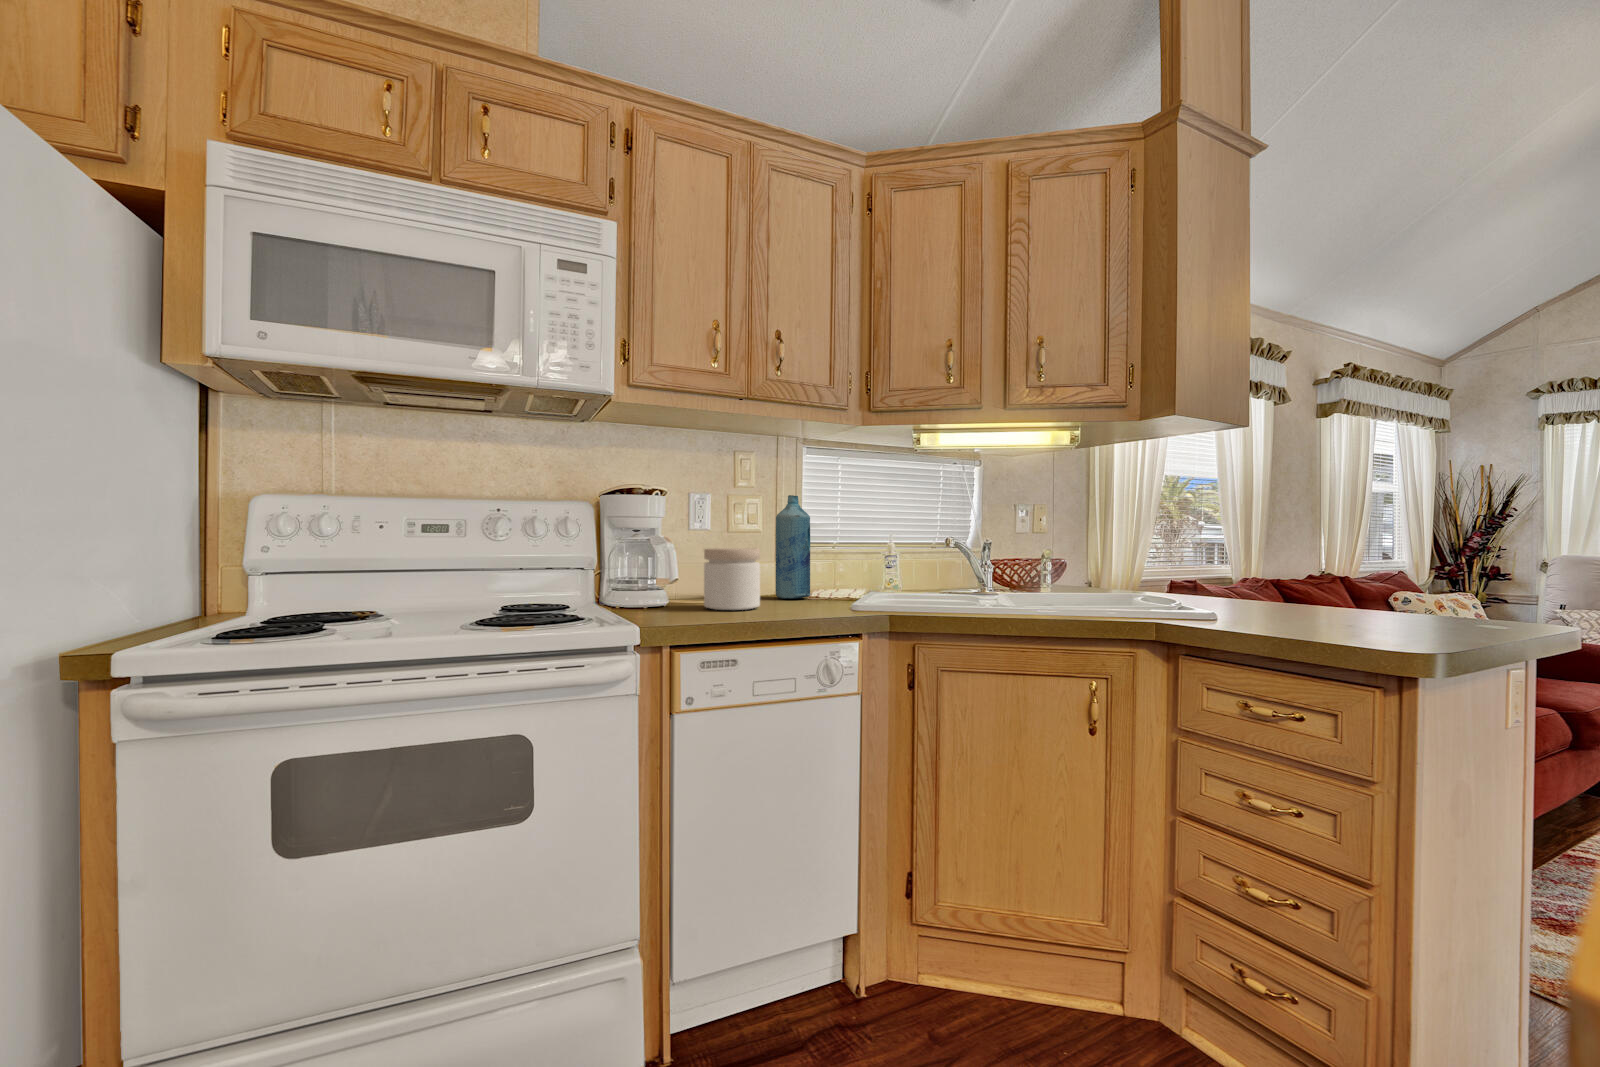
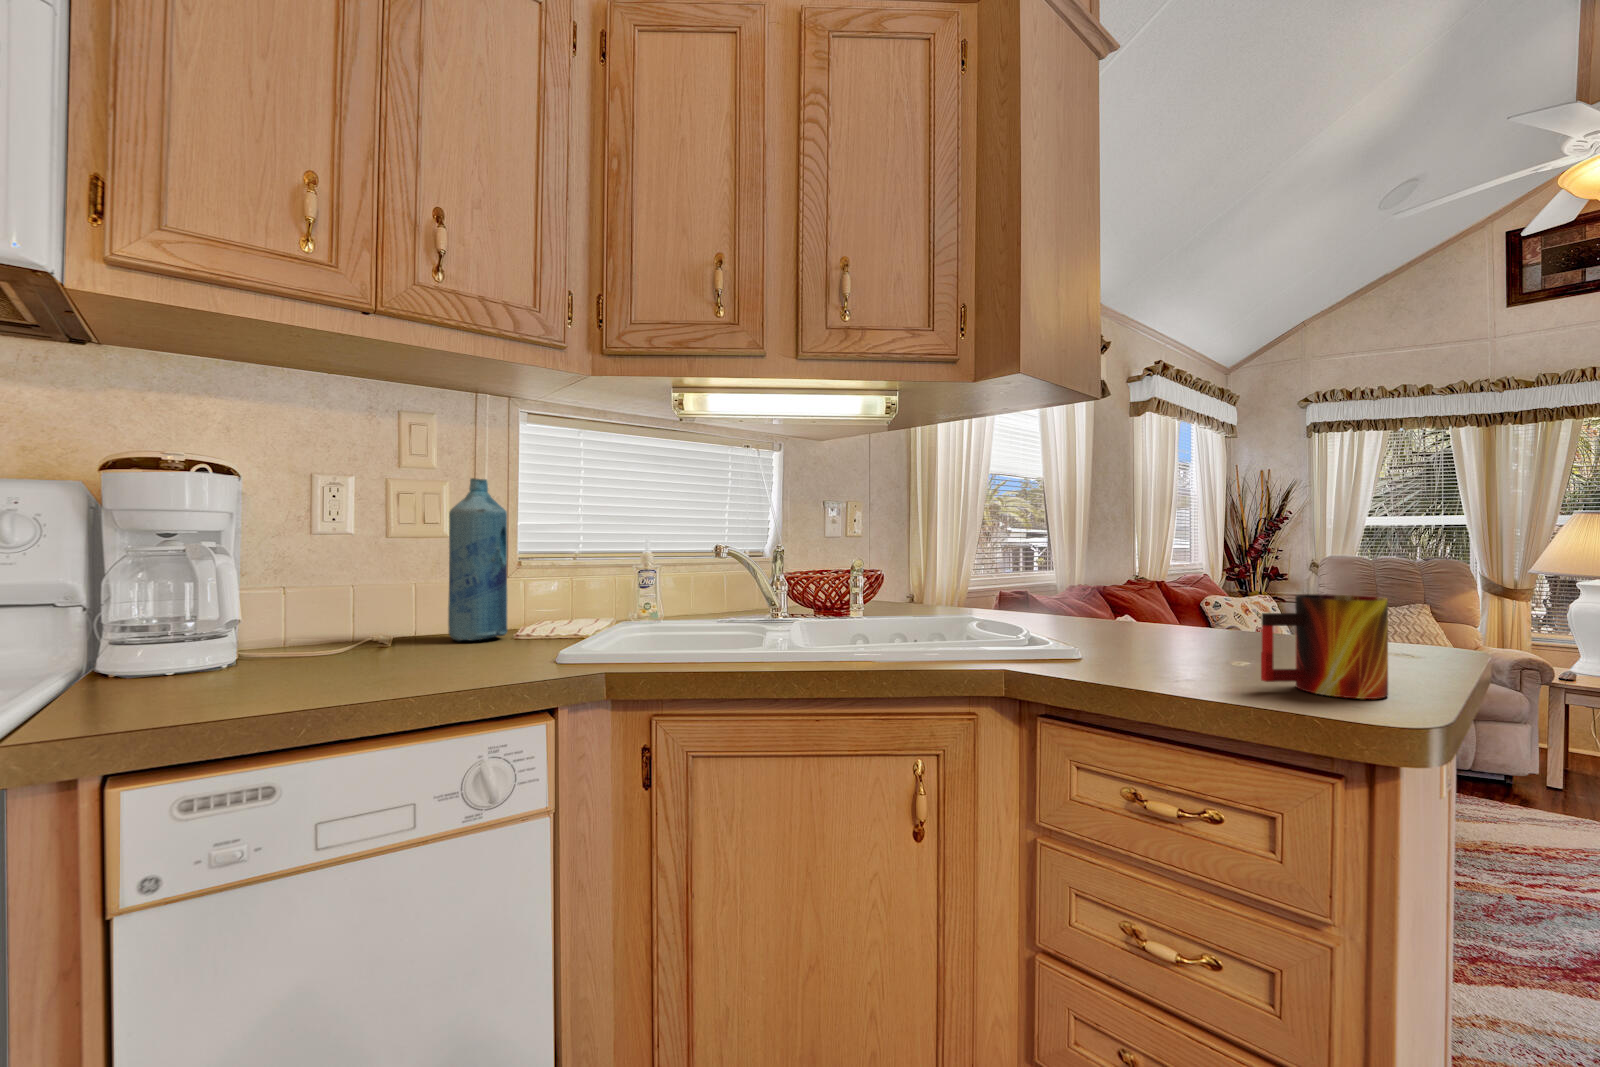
jar: present [704,548,760,610] -> none [272,563,387,674]
mug: none [1337,574,1431,642] -> present [1261,594,1388,699]

